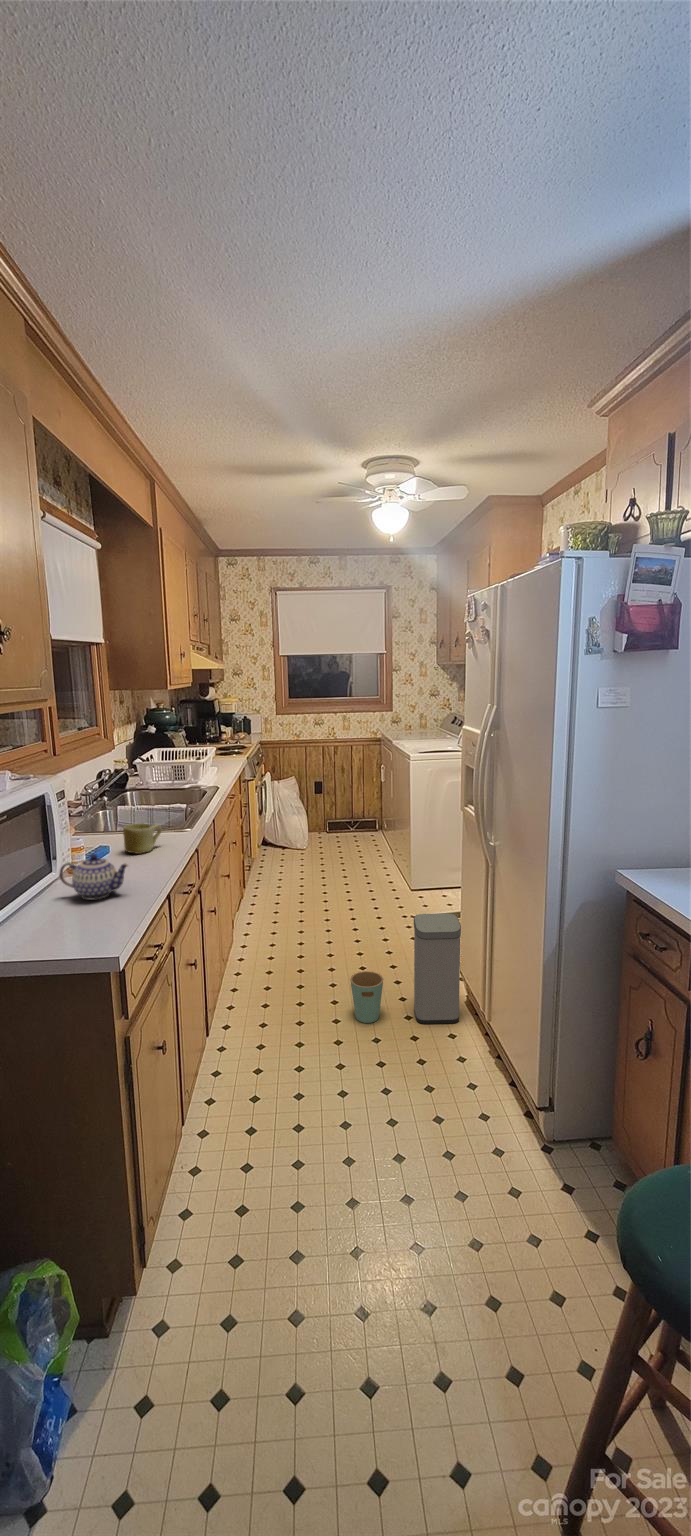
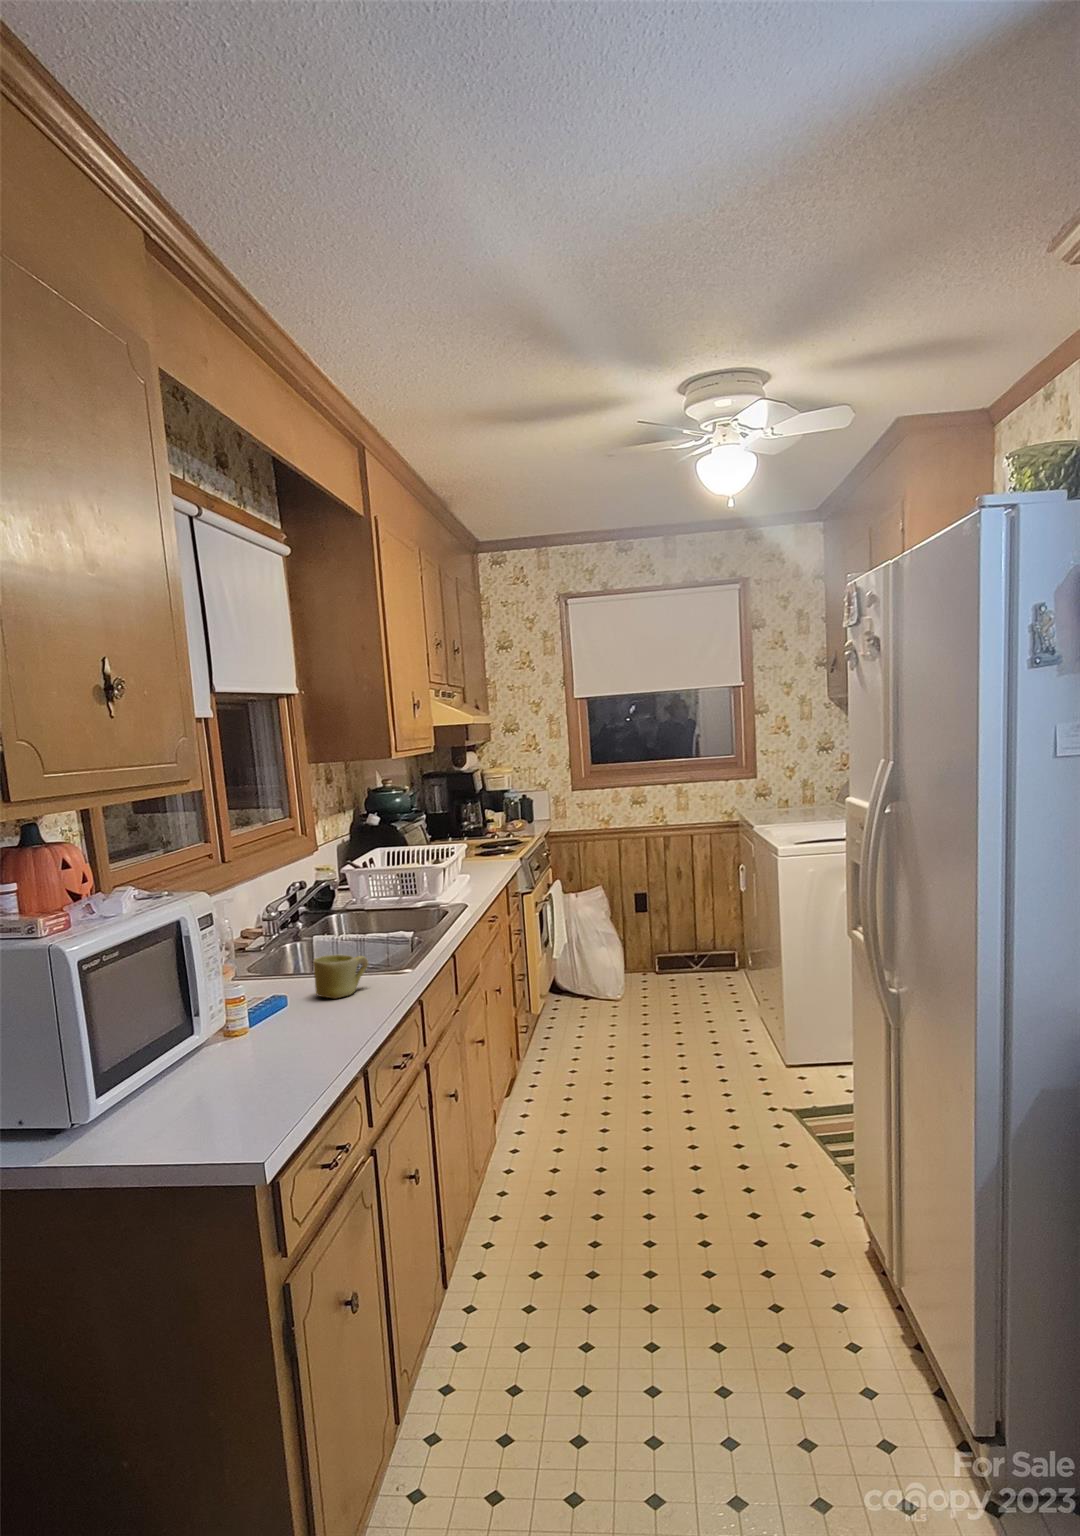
teapot: present [59,854,128,900] -> none [220,995,311,1059]
trash can: present [350,913,461,1024] -> none [668,1099,851,1285]

